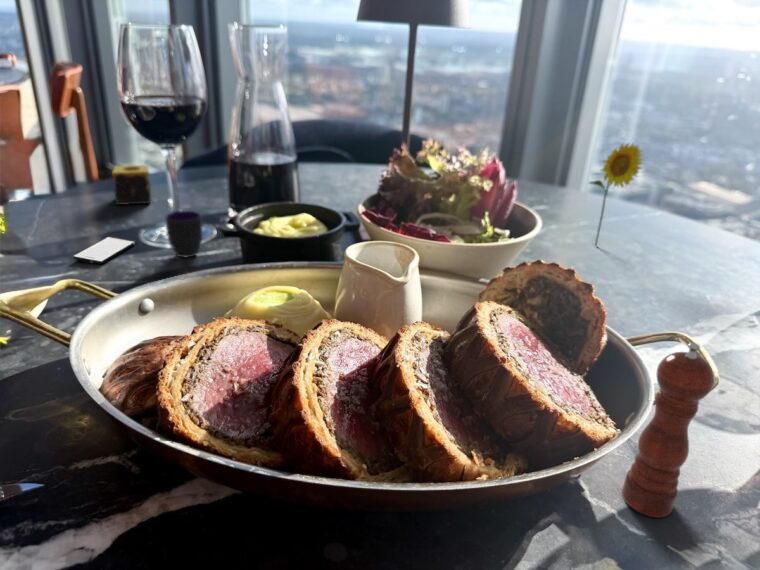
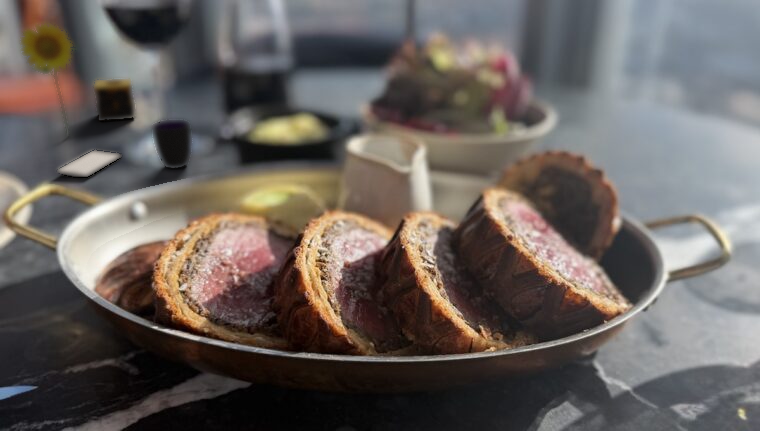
flower: present [590,143,642,245] -> present [21,24,72,77]
pepper mill: present [622,343,714,517] -> none [638,204,726,391]

